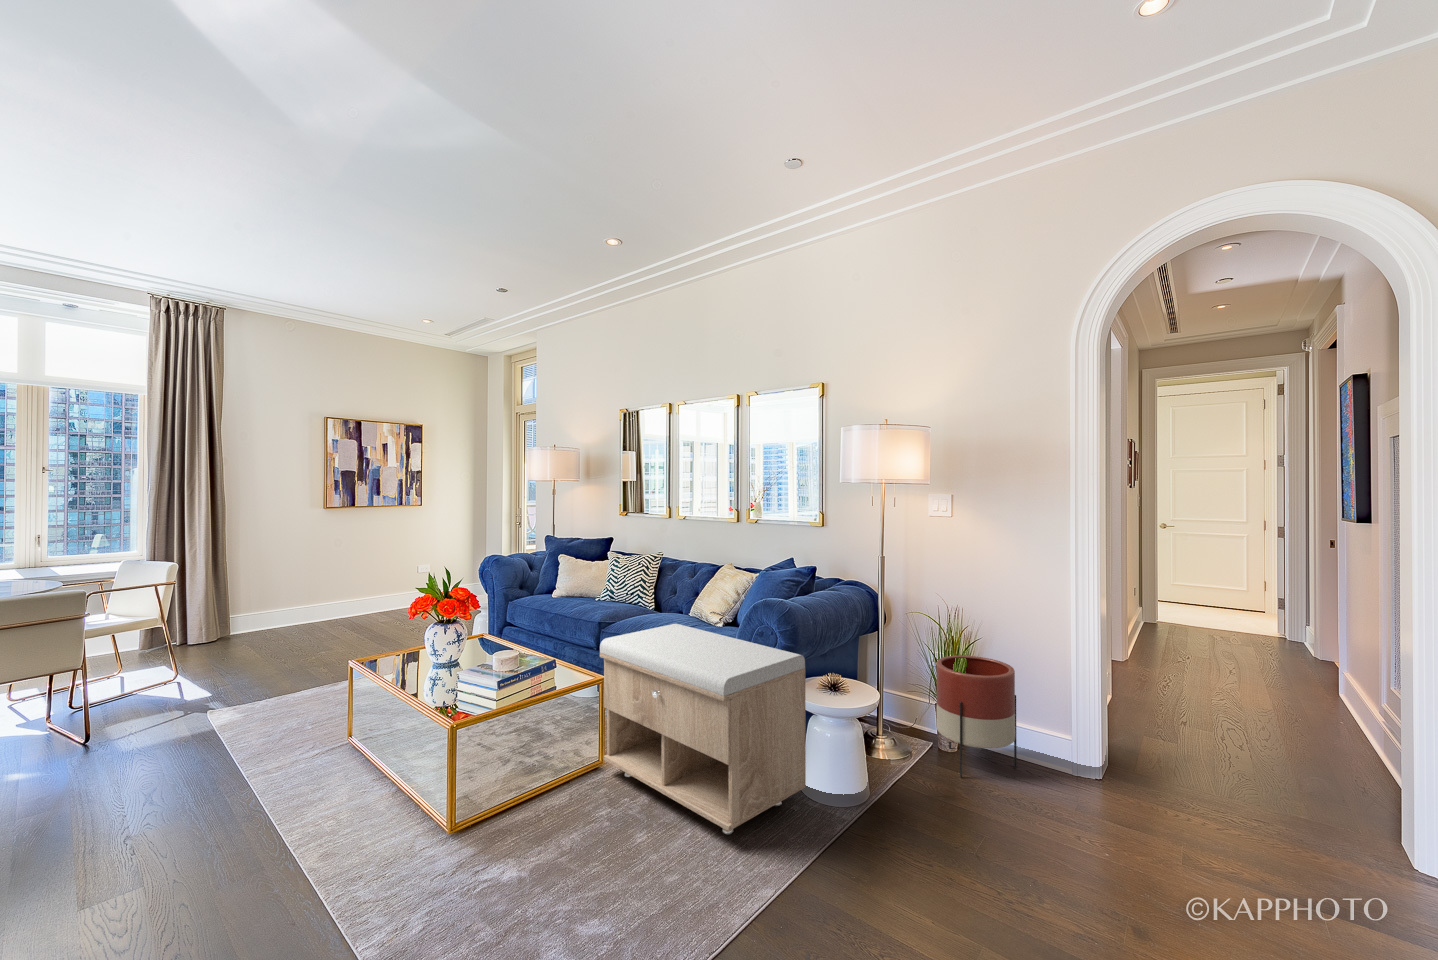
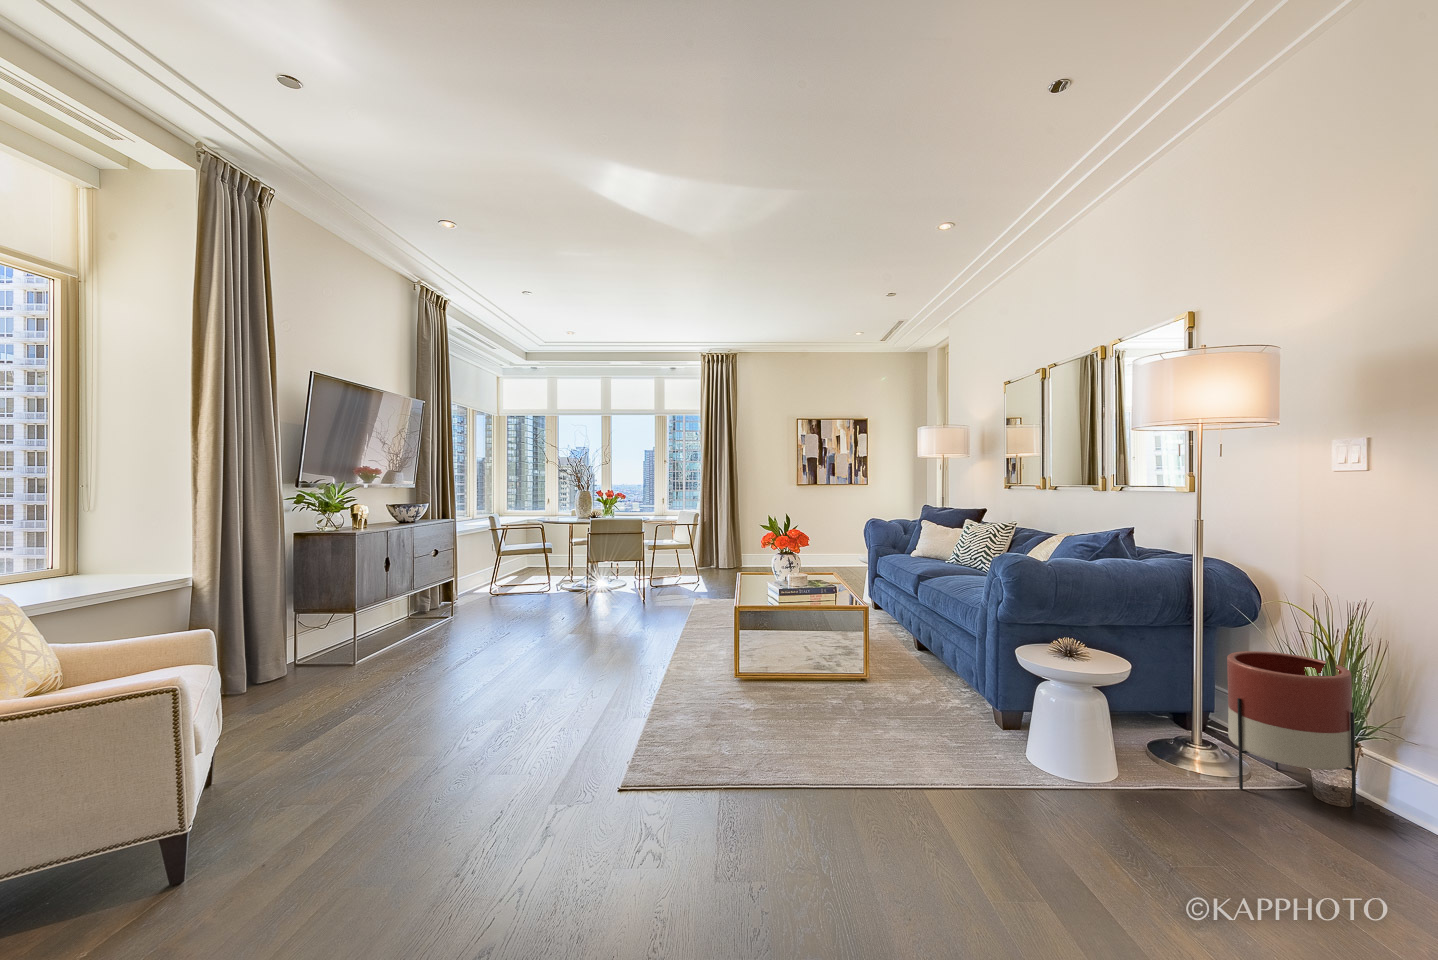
storage bench: present [600,624,806,834] -> none [869,576,1013,740]

